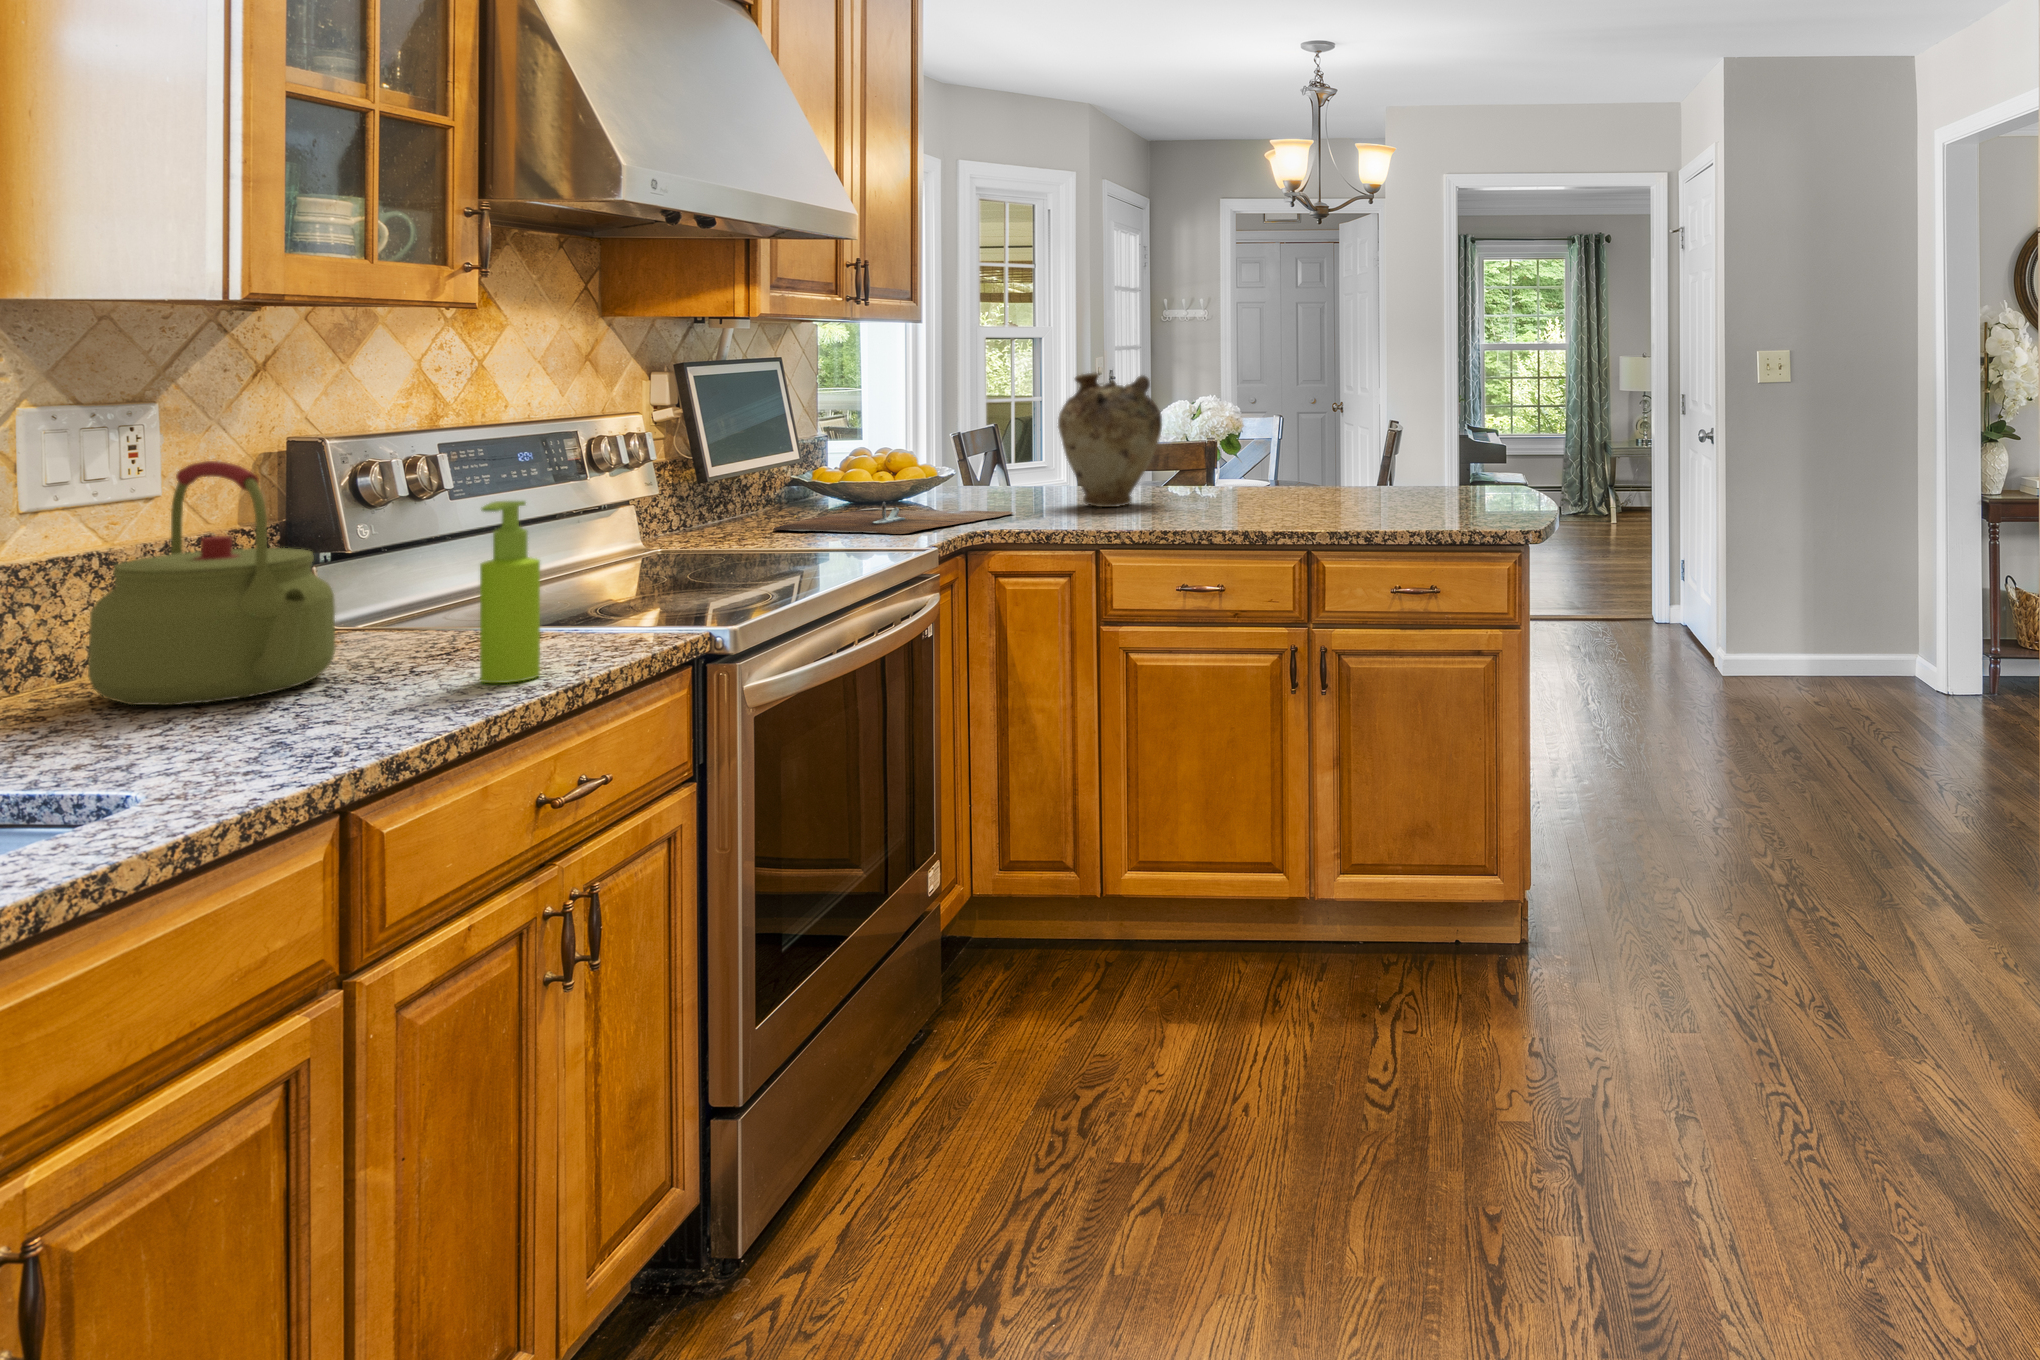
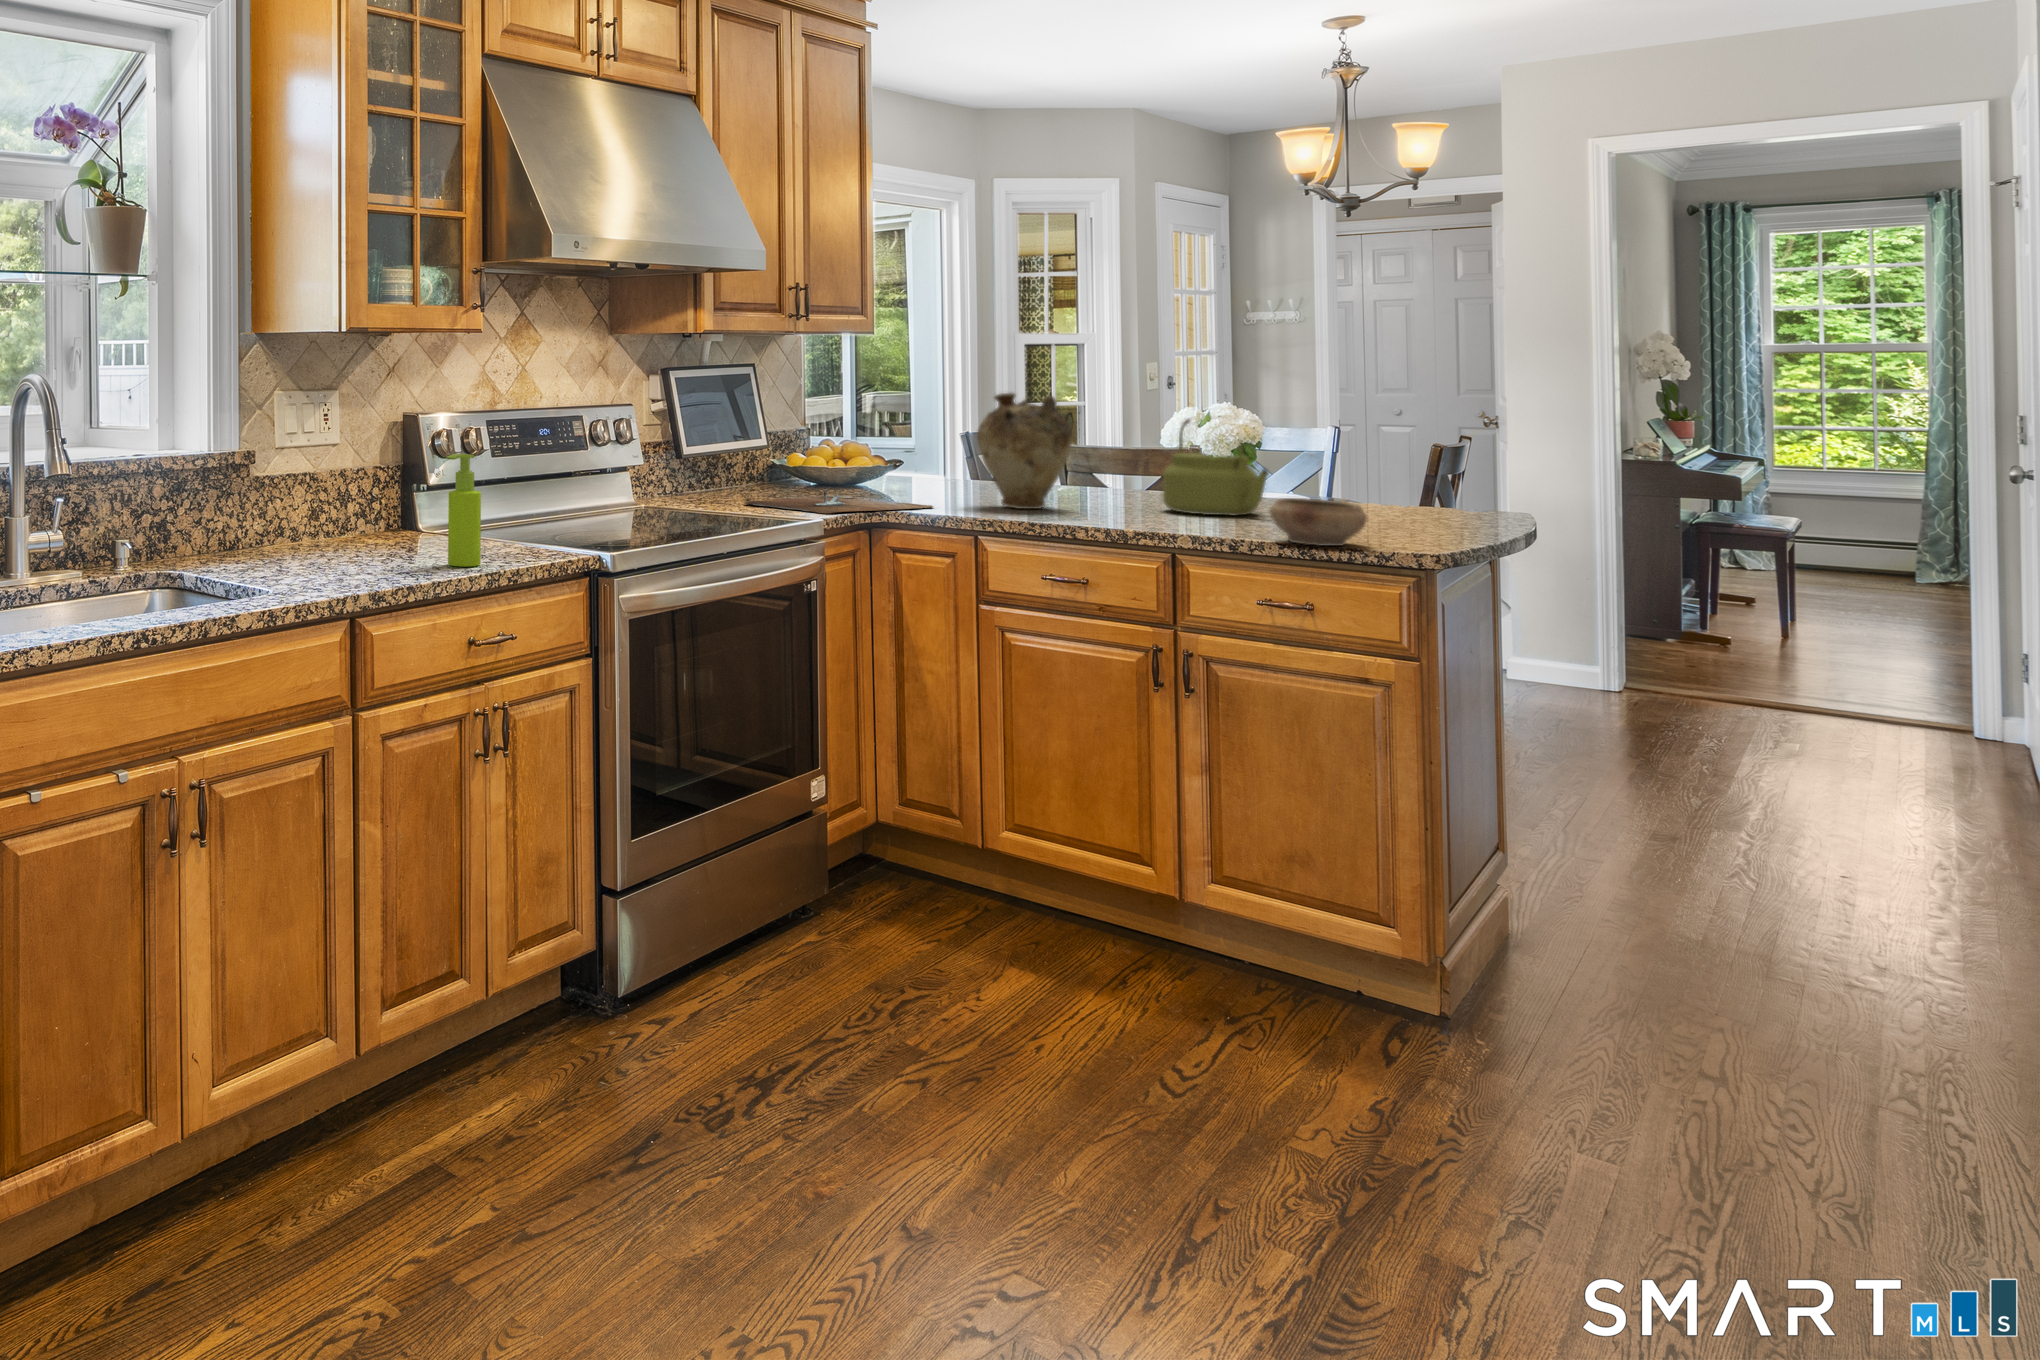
kettle: present [88,461,336,705] -> present [1163,419,1269,516]
ceramic bowl: none [1393,476,1476,523] -> present [1269,498,1367,546]

